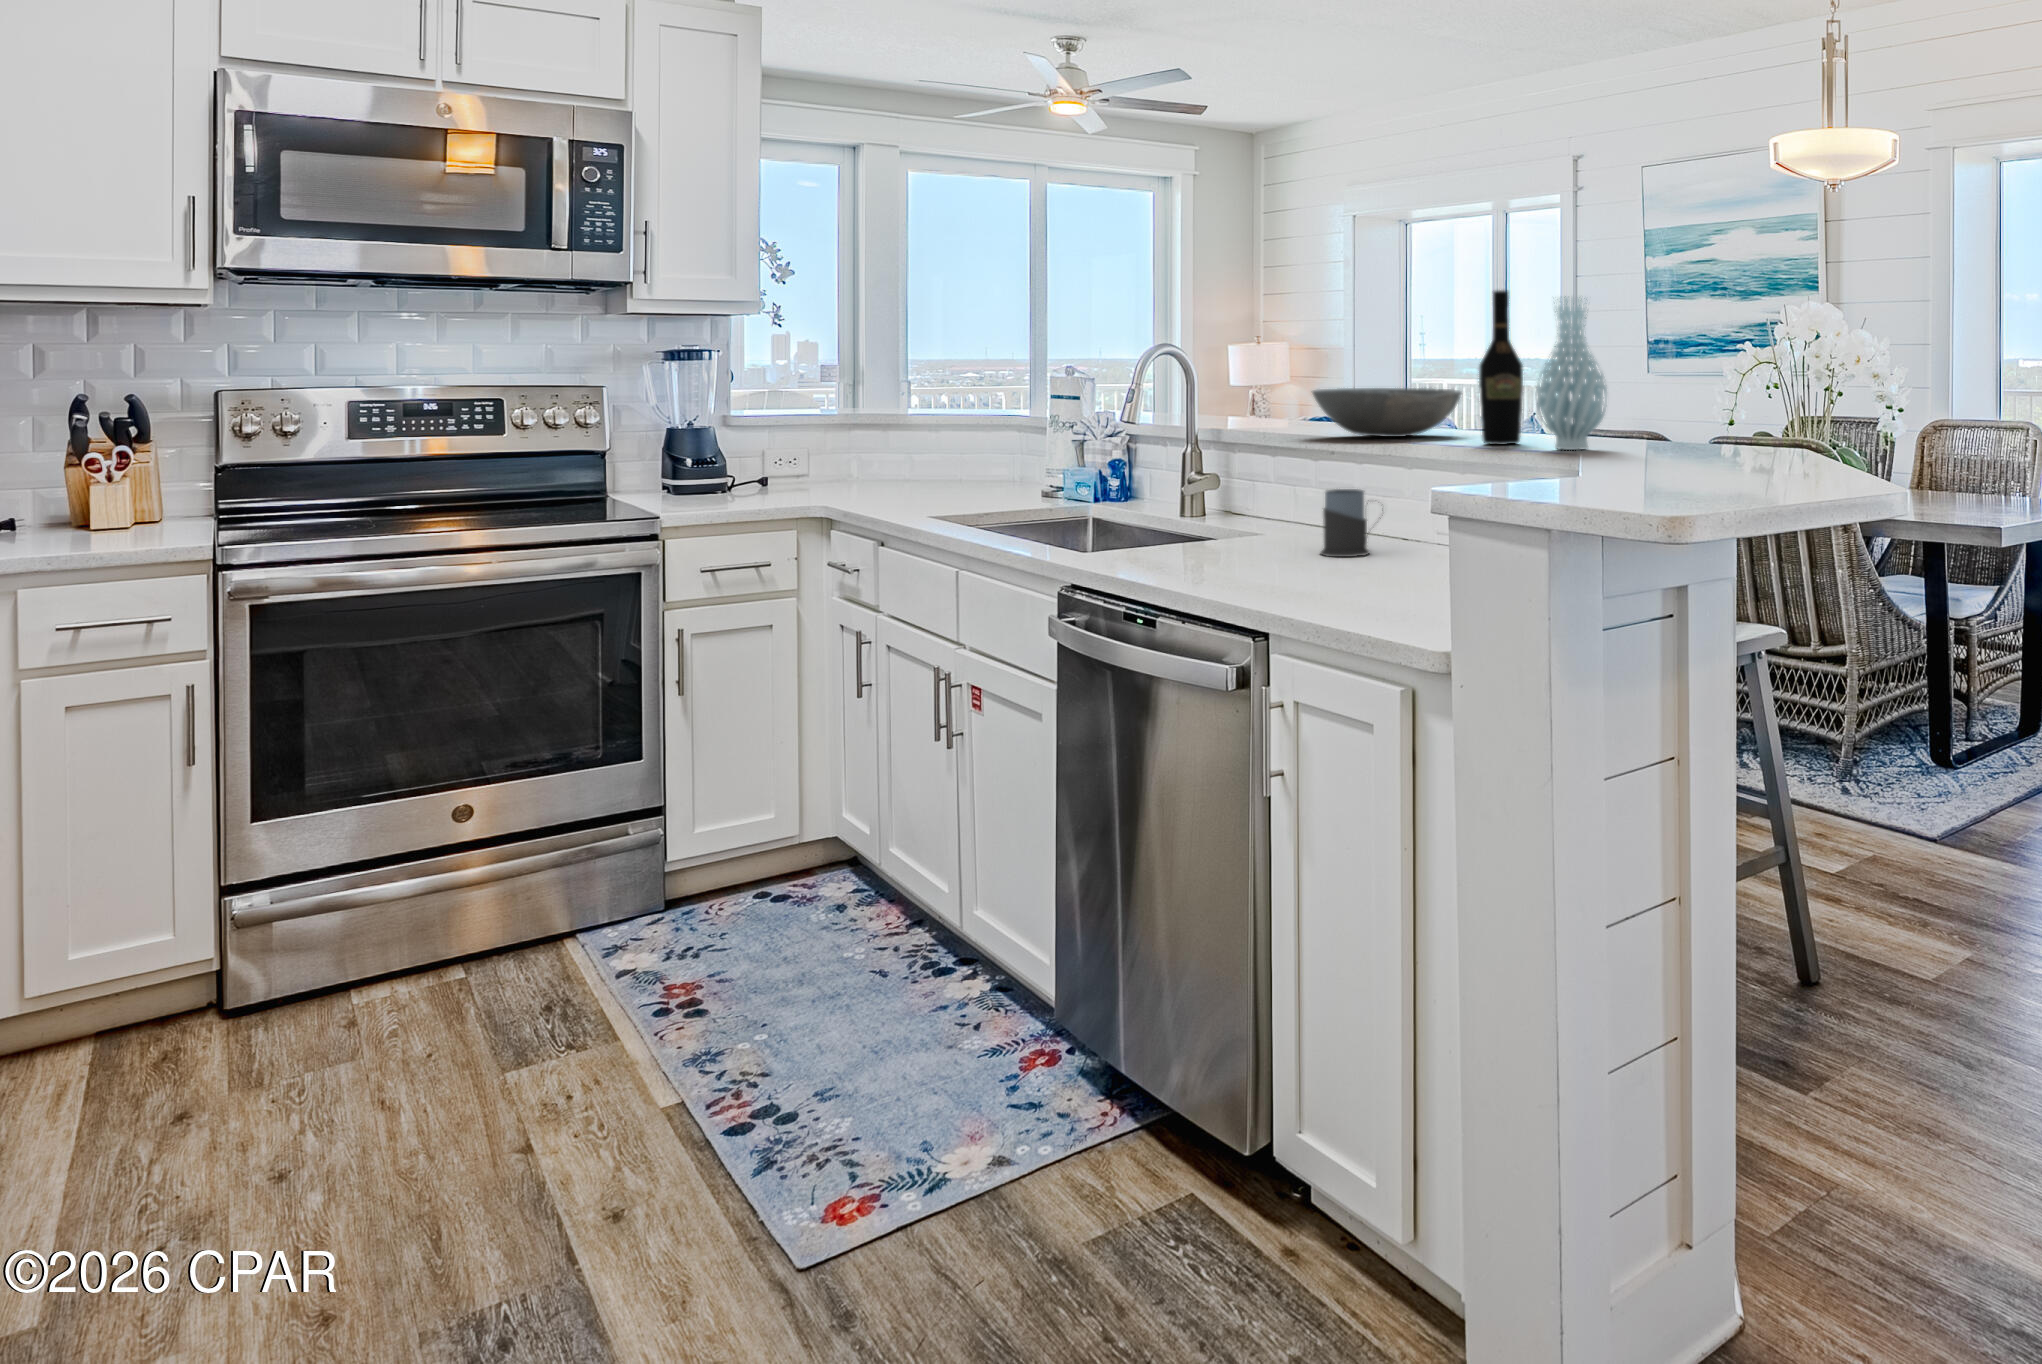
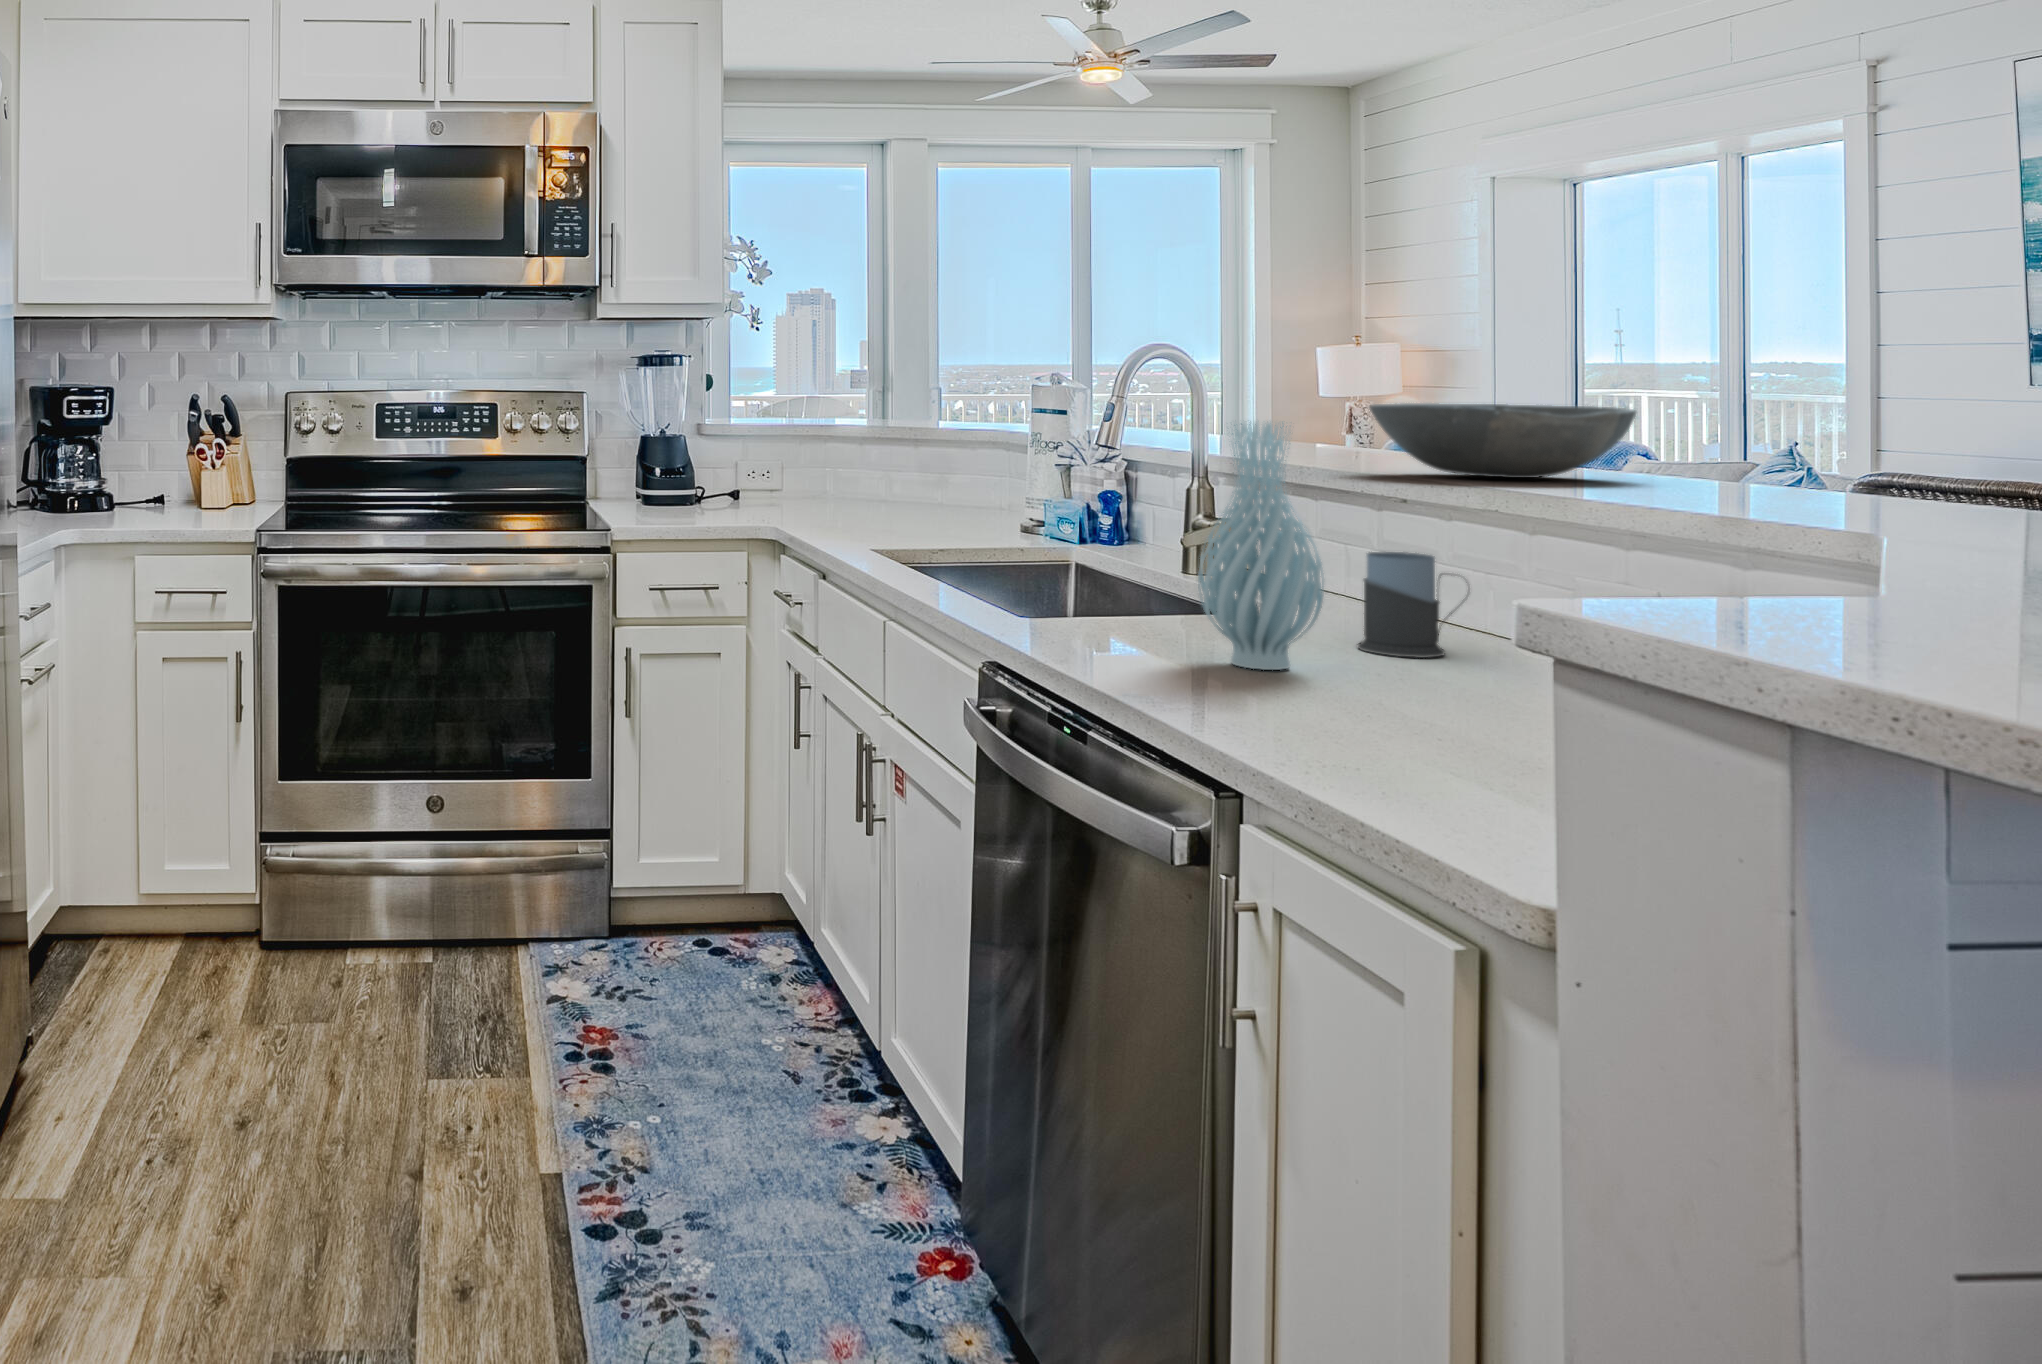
wine bottle: present [1479,290,1523,445] -> none [1659,241,1750,498]
vase: present [1536,296,1607,450] -> present [1198,421,1324,670]

